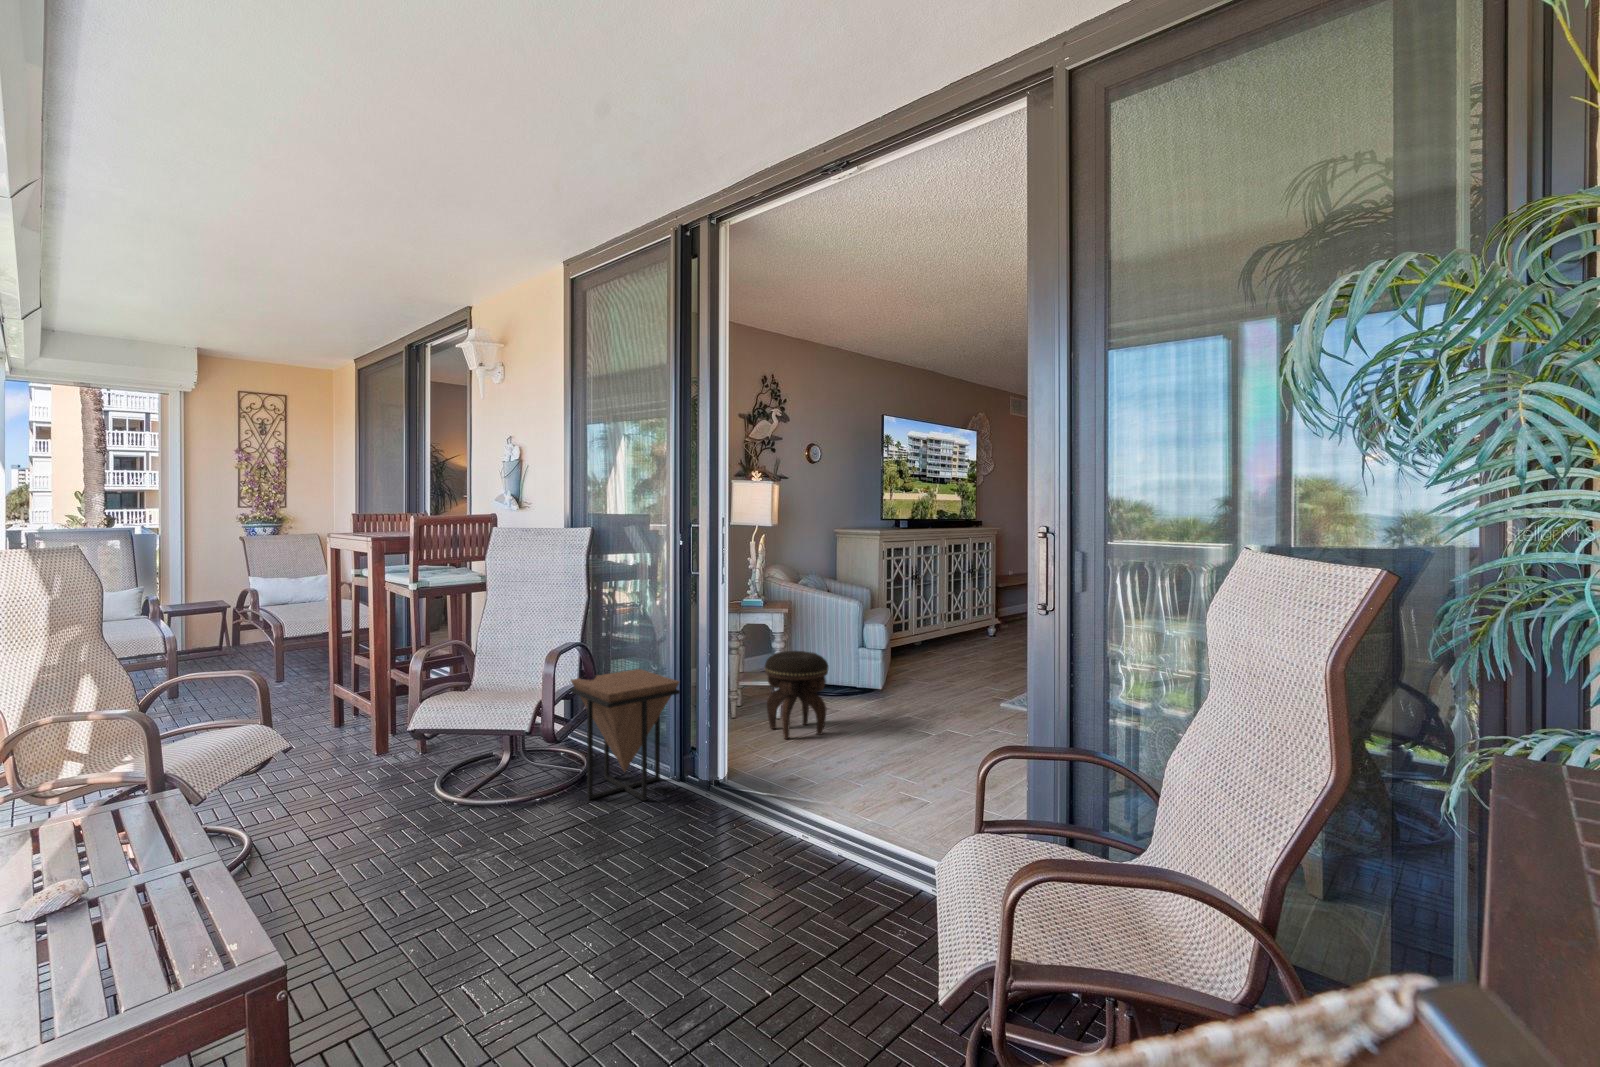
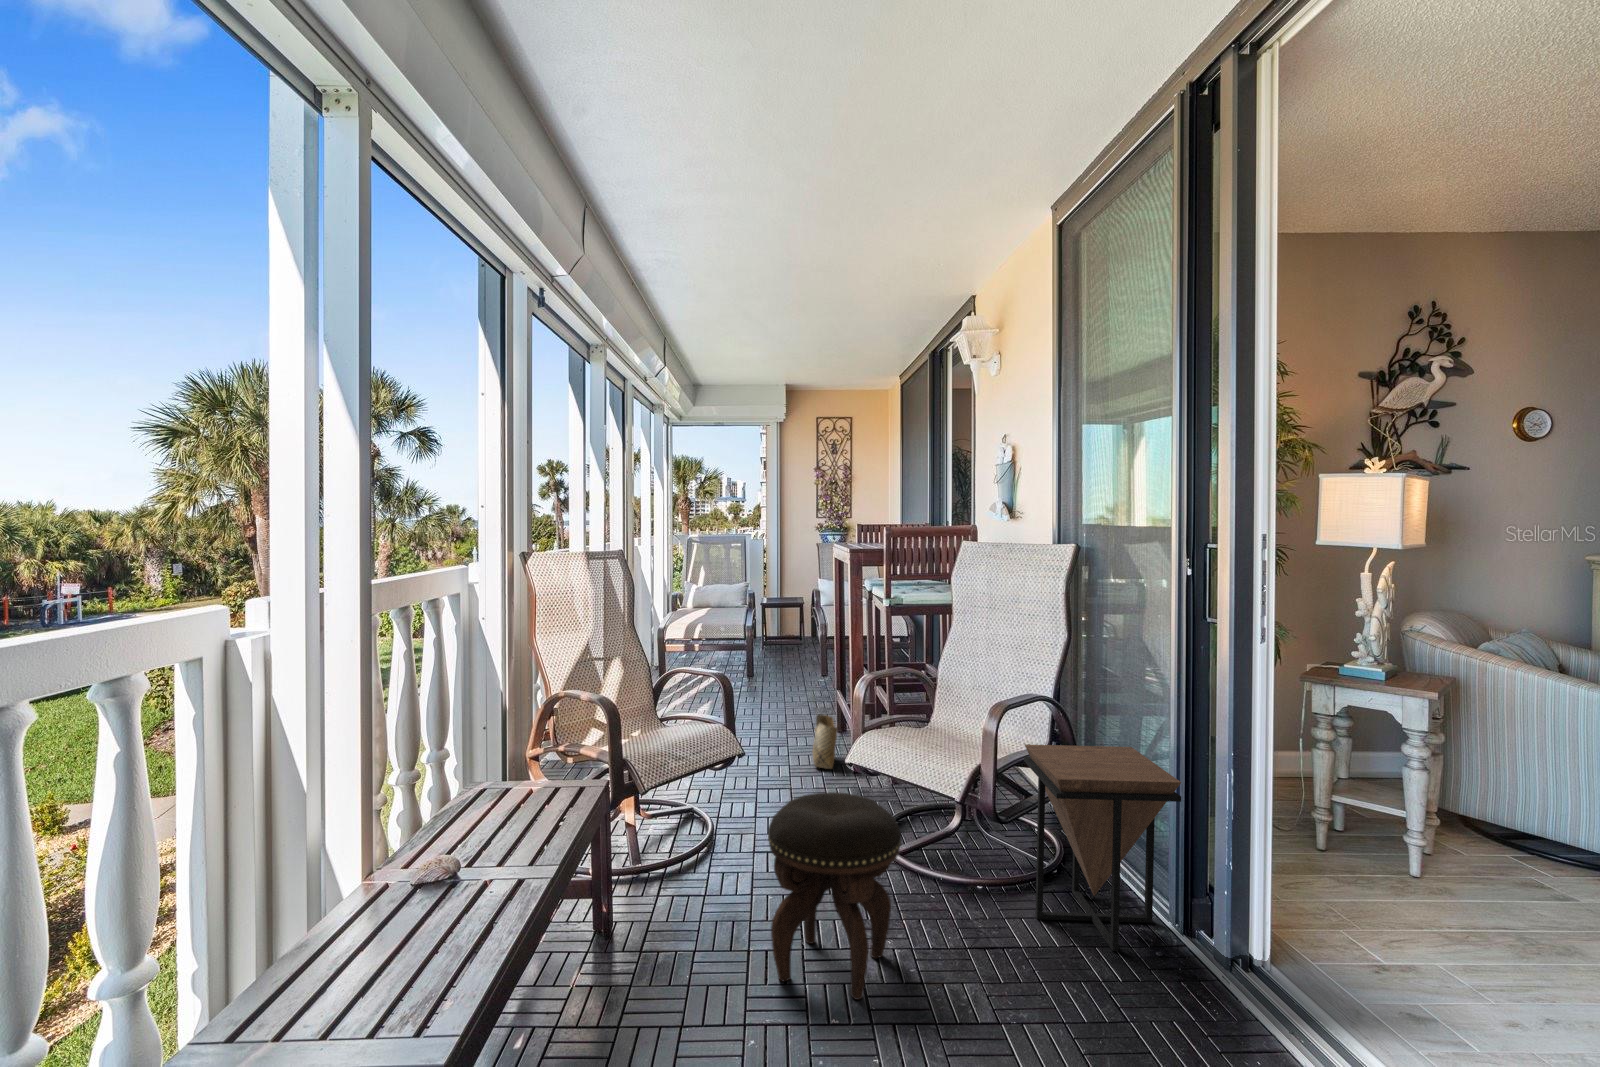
footstool: present [765,651,829,739] -> present [768,792,901,1000]
woven basket: none [325,680,361,751] -> present [812,714,838,769]

